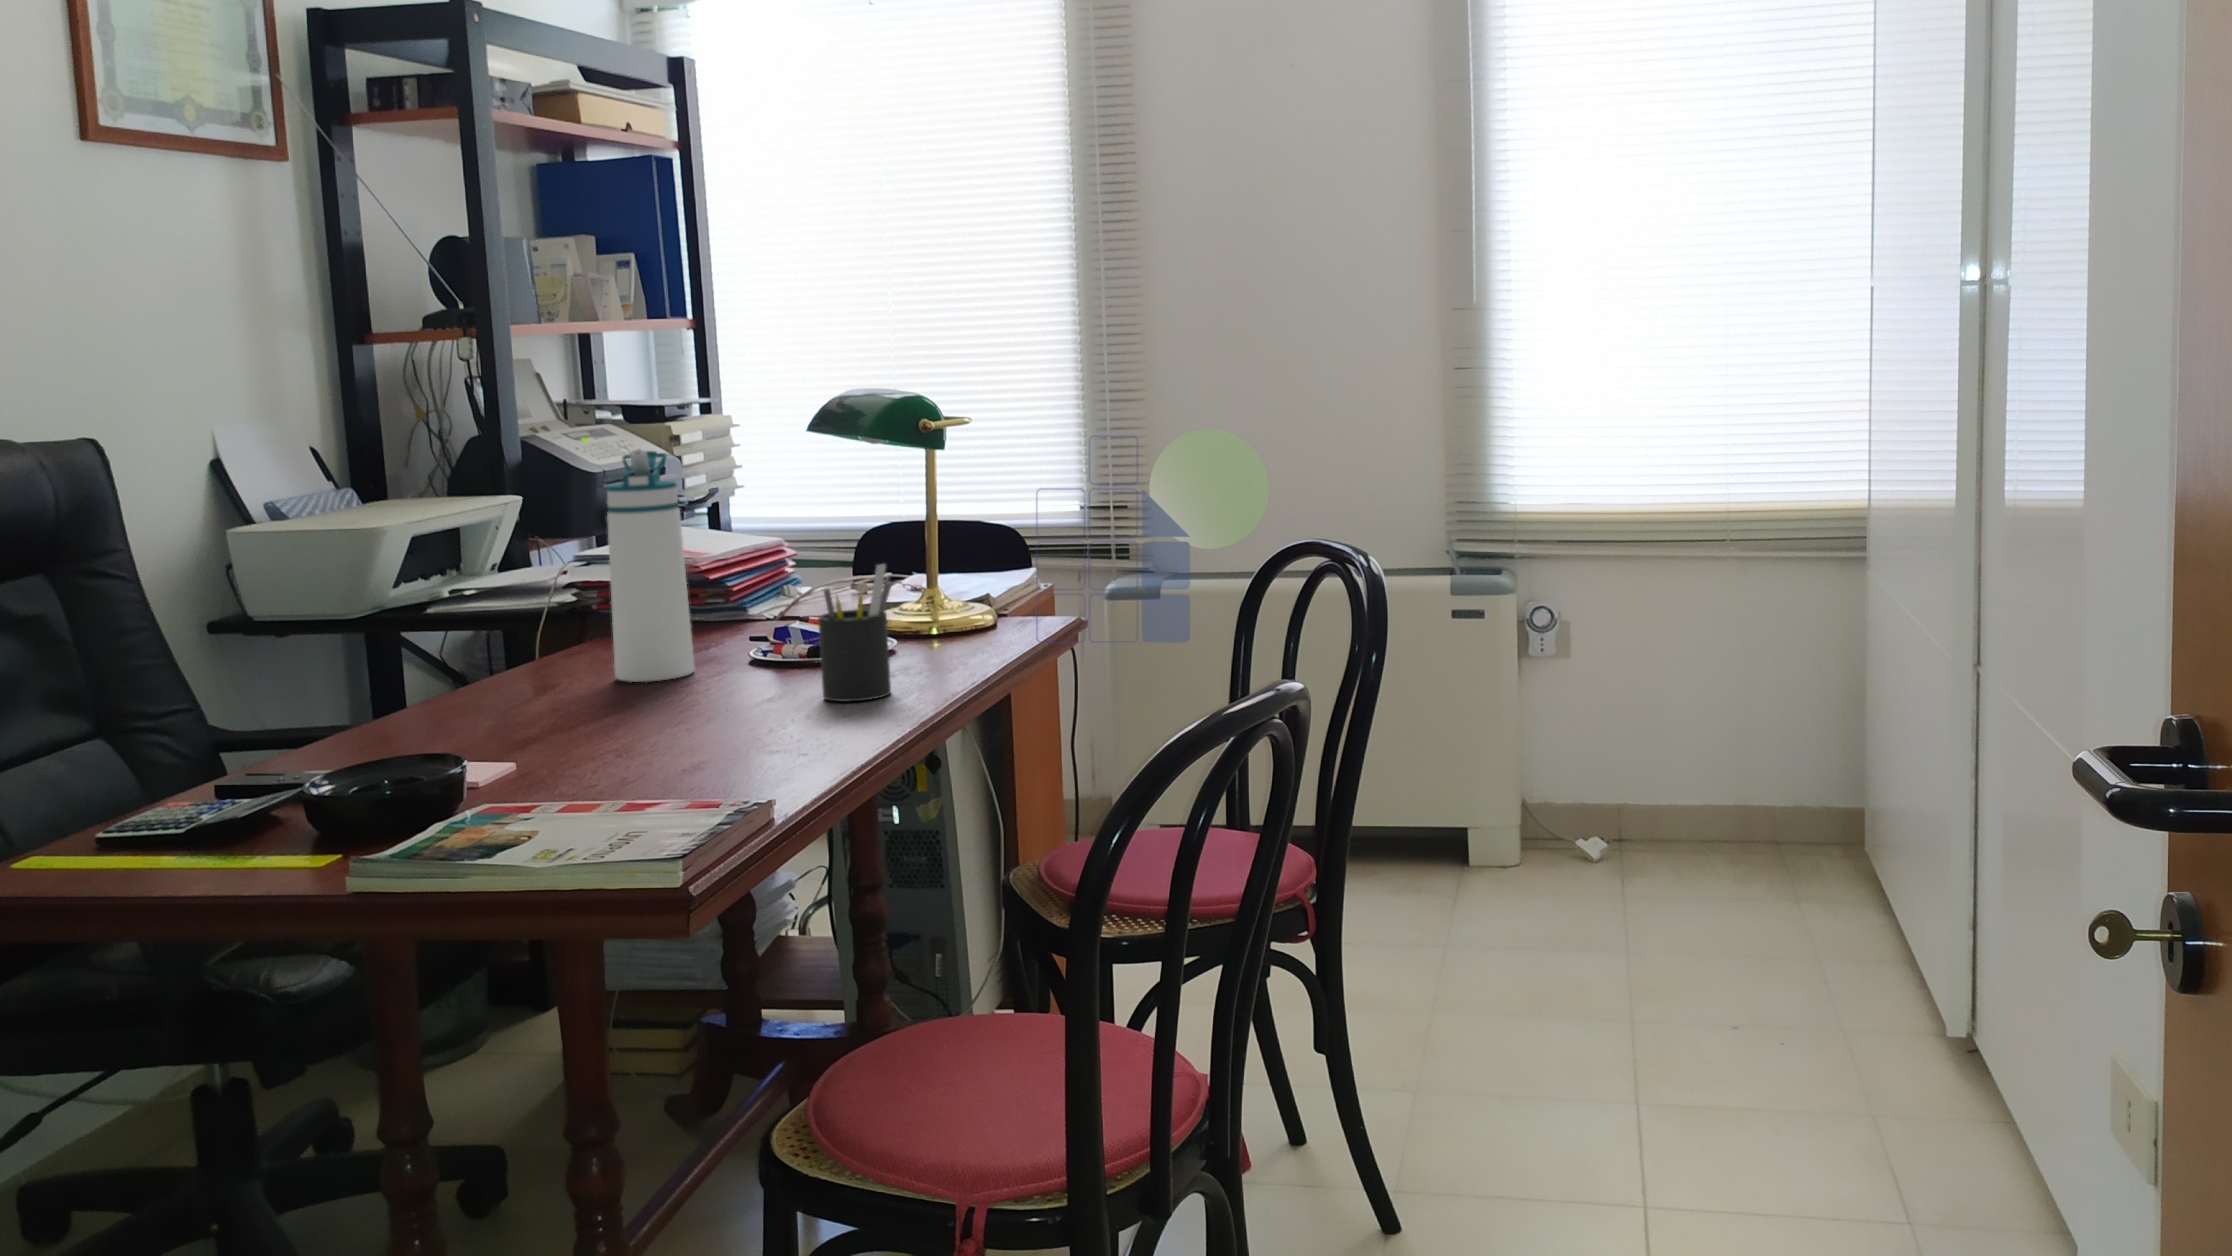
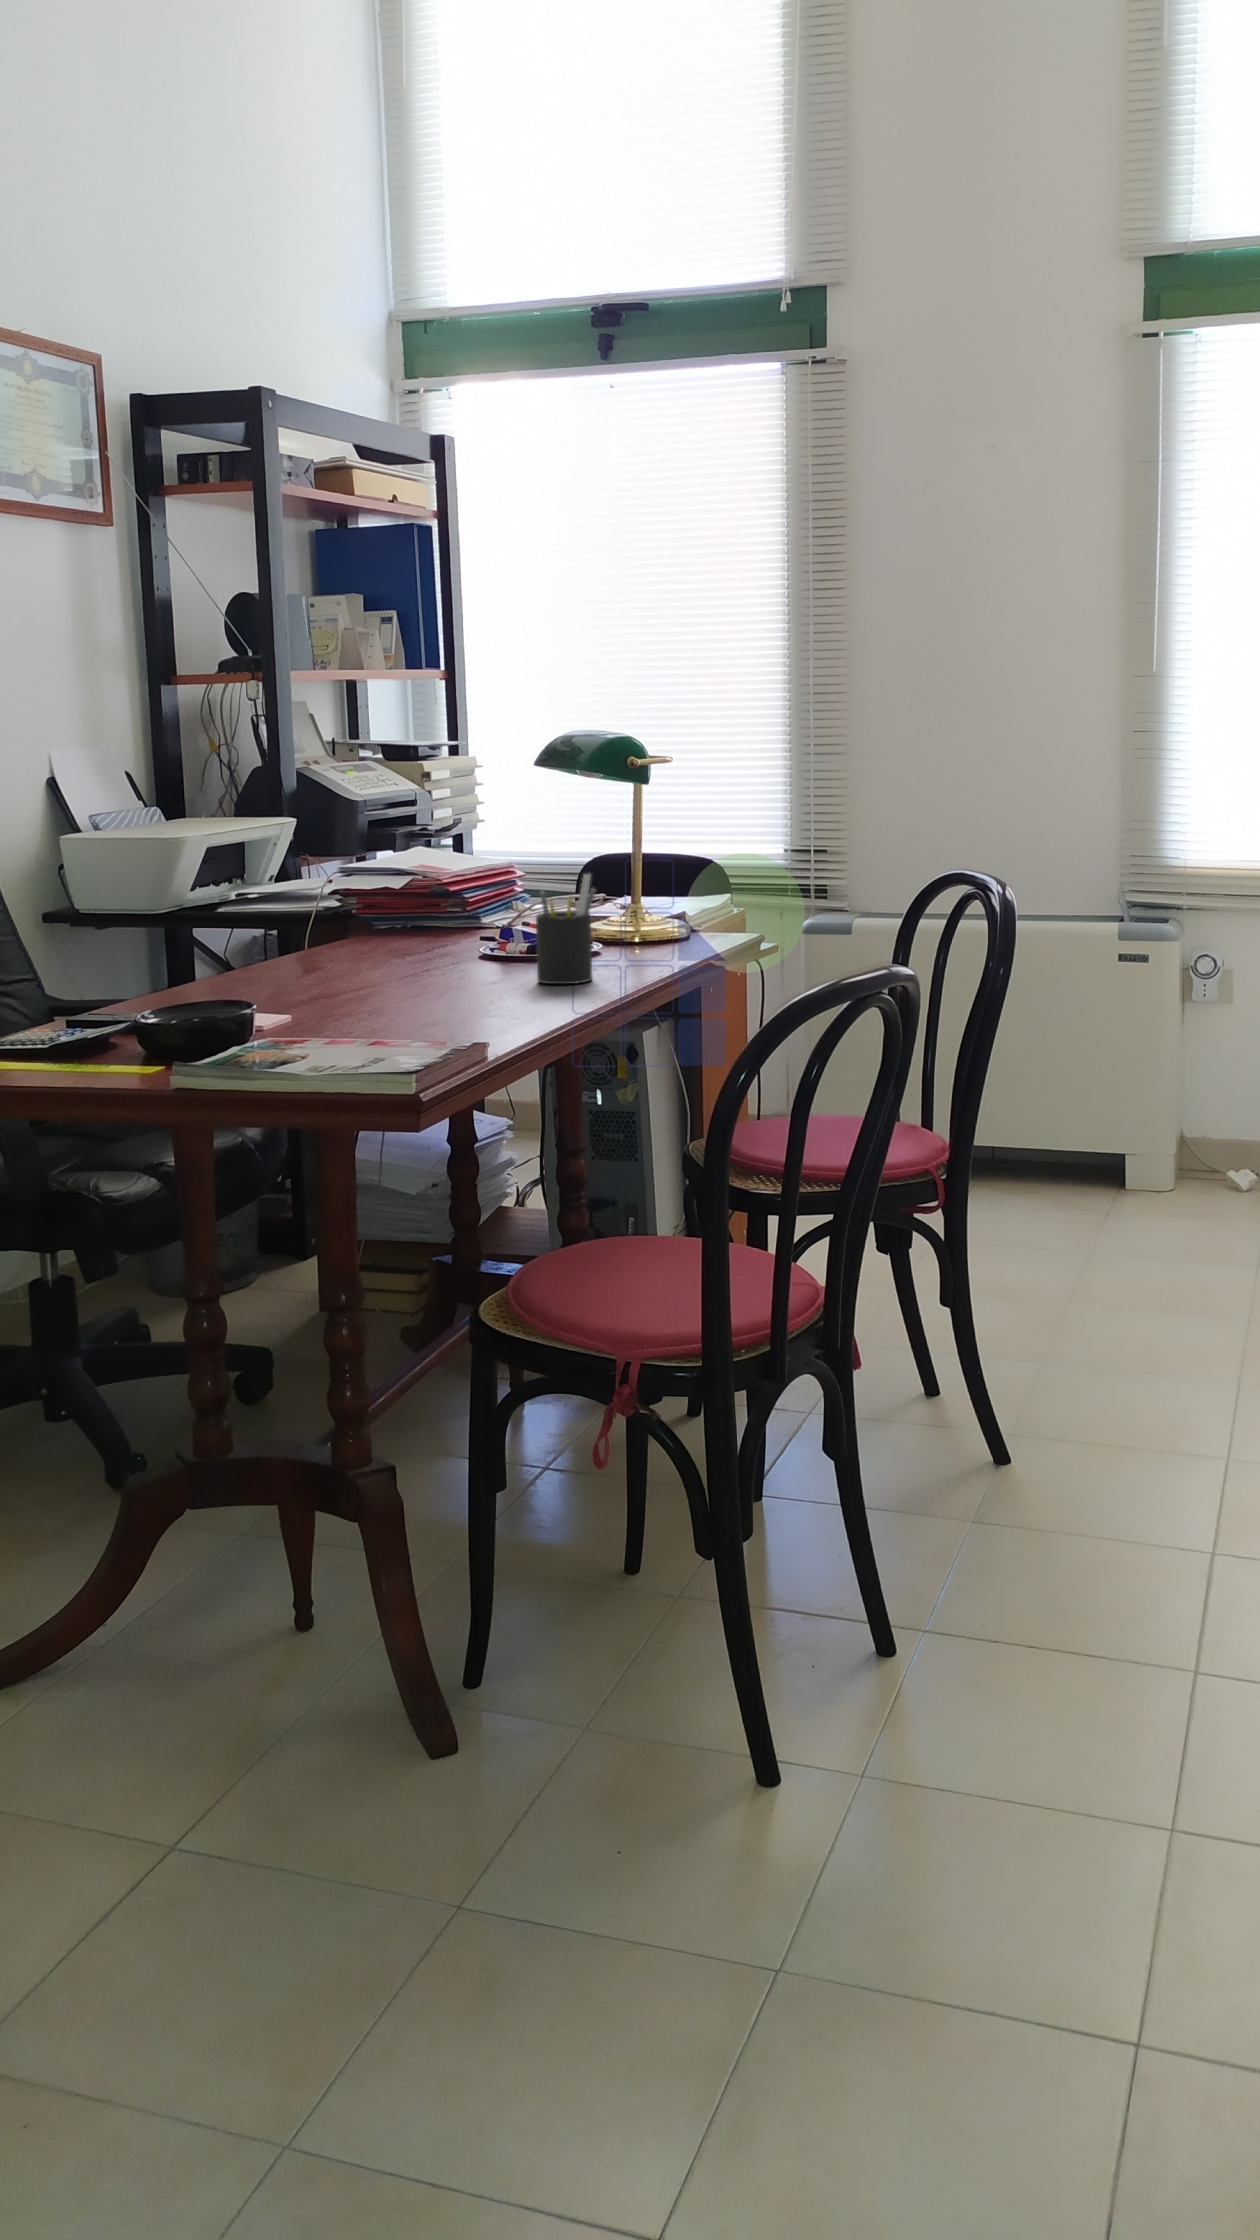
water bottle: present [607,450,695,682] -> none [371,776,436,966]

